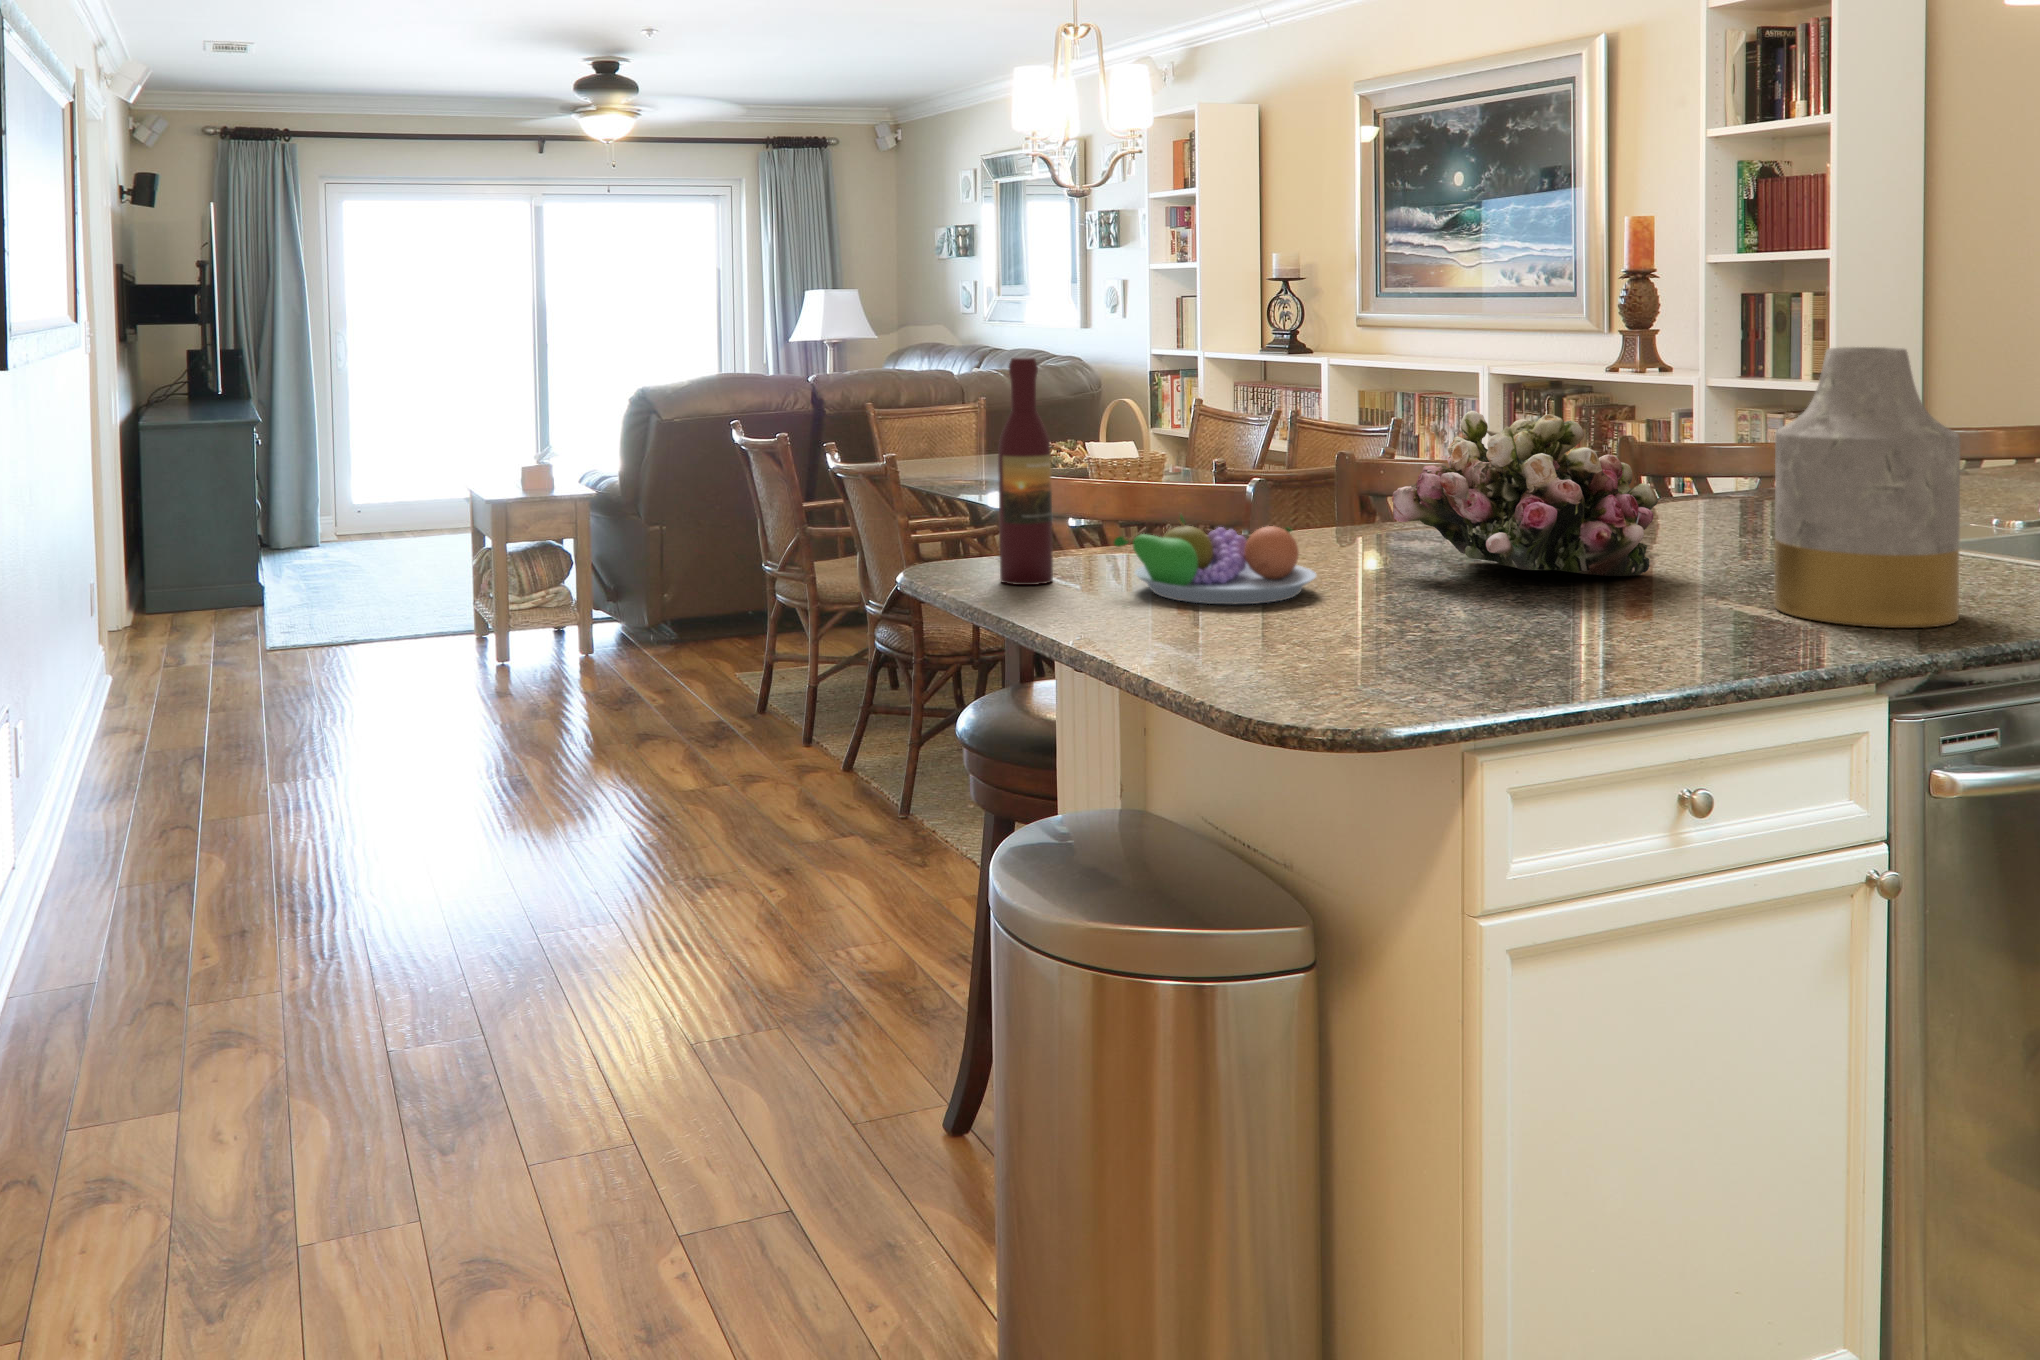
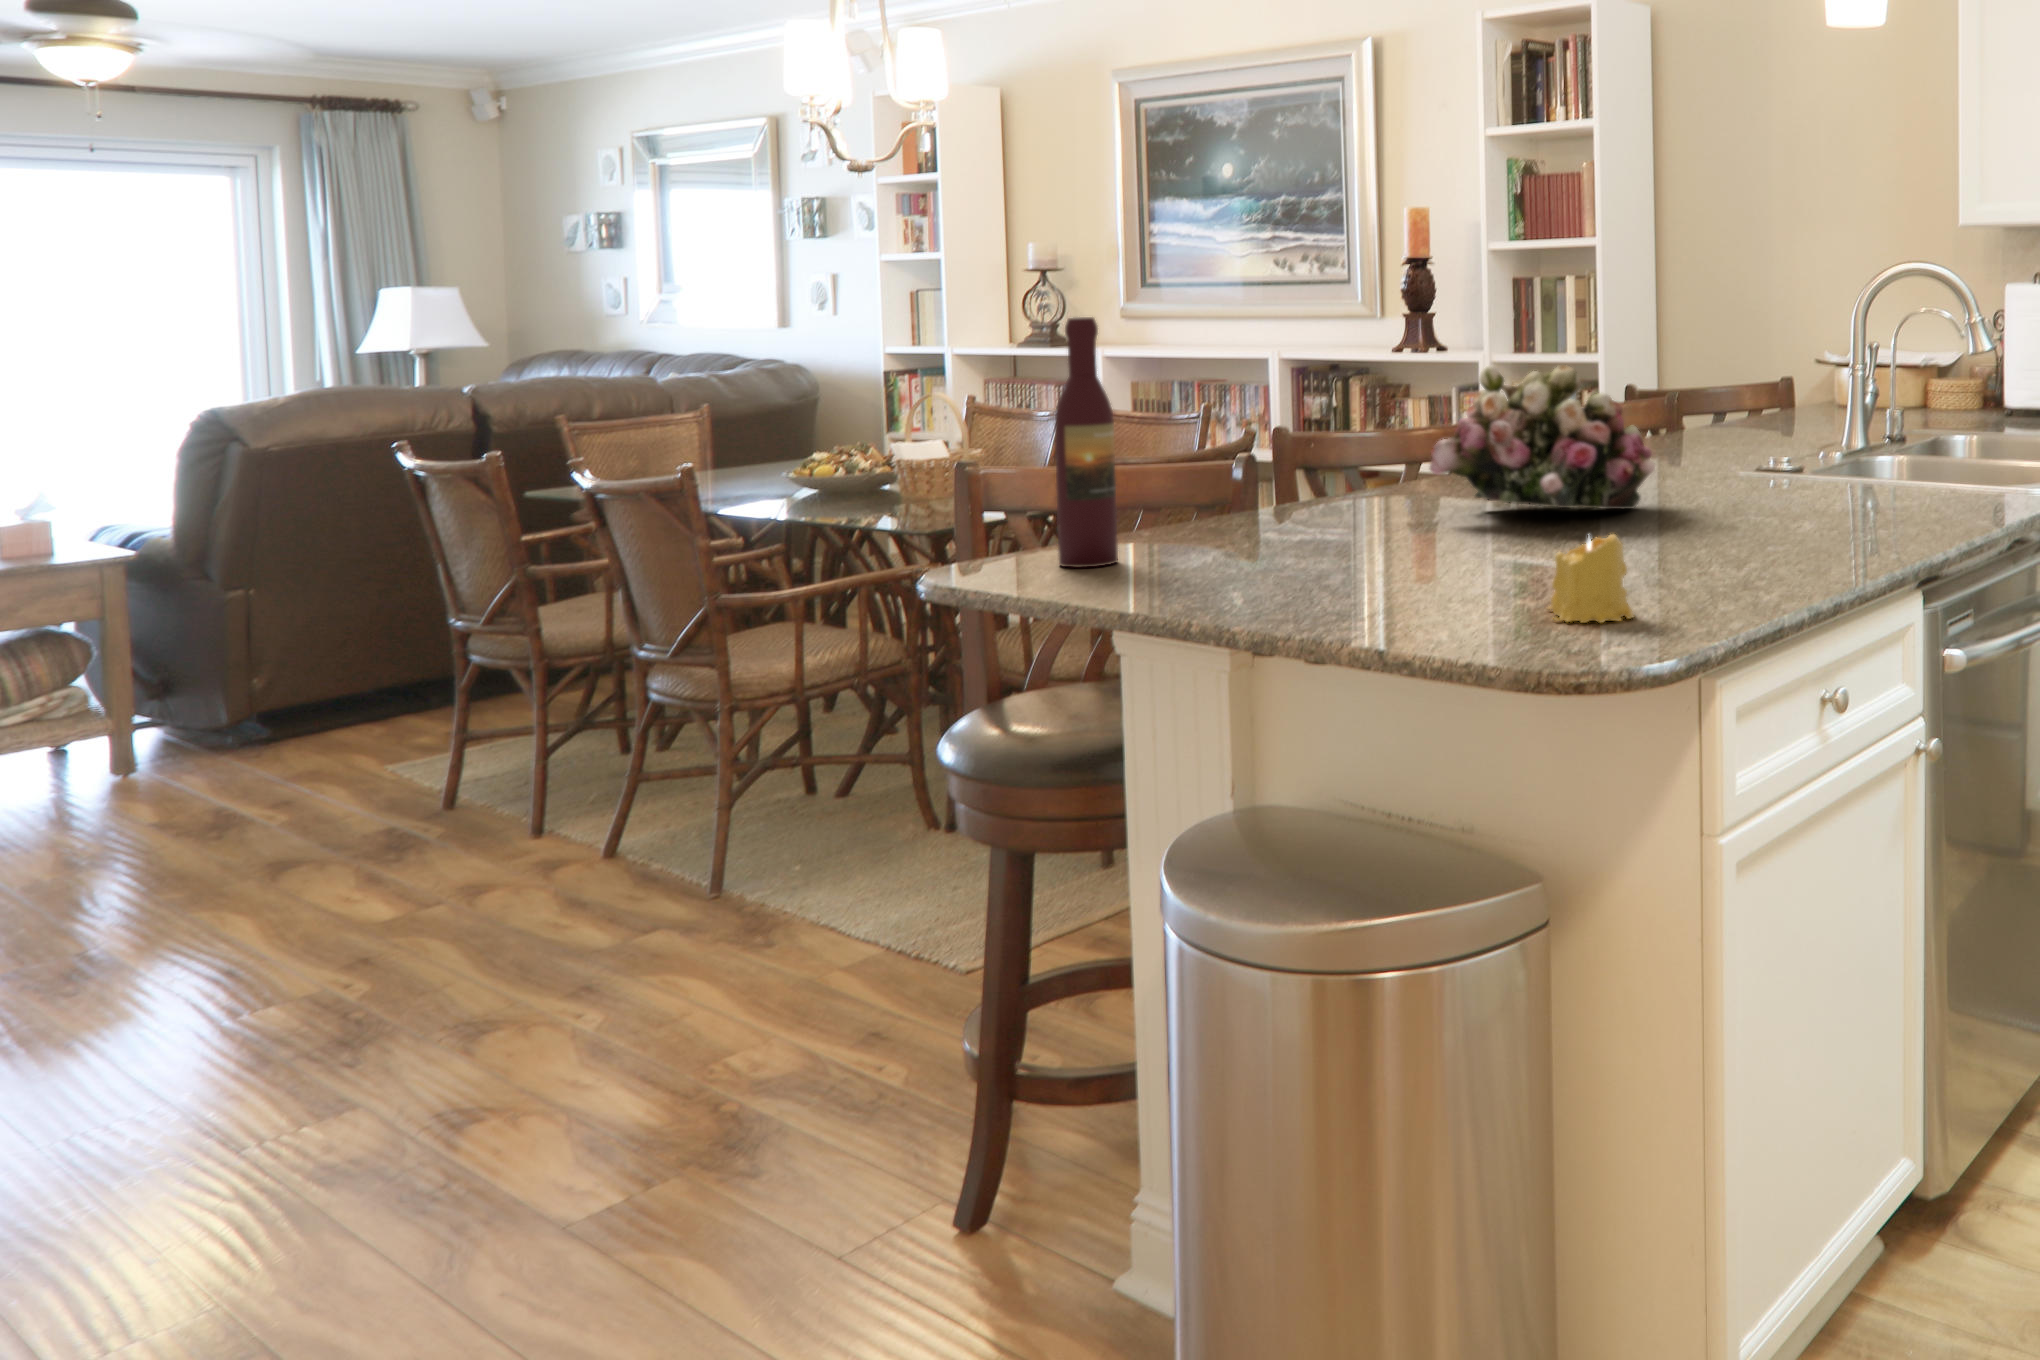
vase: present [1775,347,1960,628] -> none [1765,295,1903,527]
fruit bowl: present [1114,515,1316,604] -> none [1198,477,1399,564]
candle: none [1322,608,1418,708] -> present [1548,534,1635,623]

